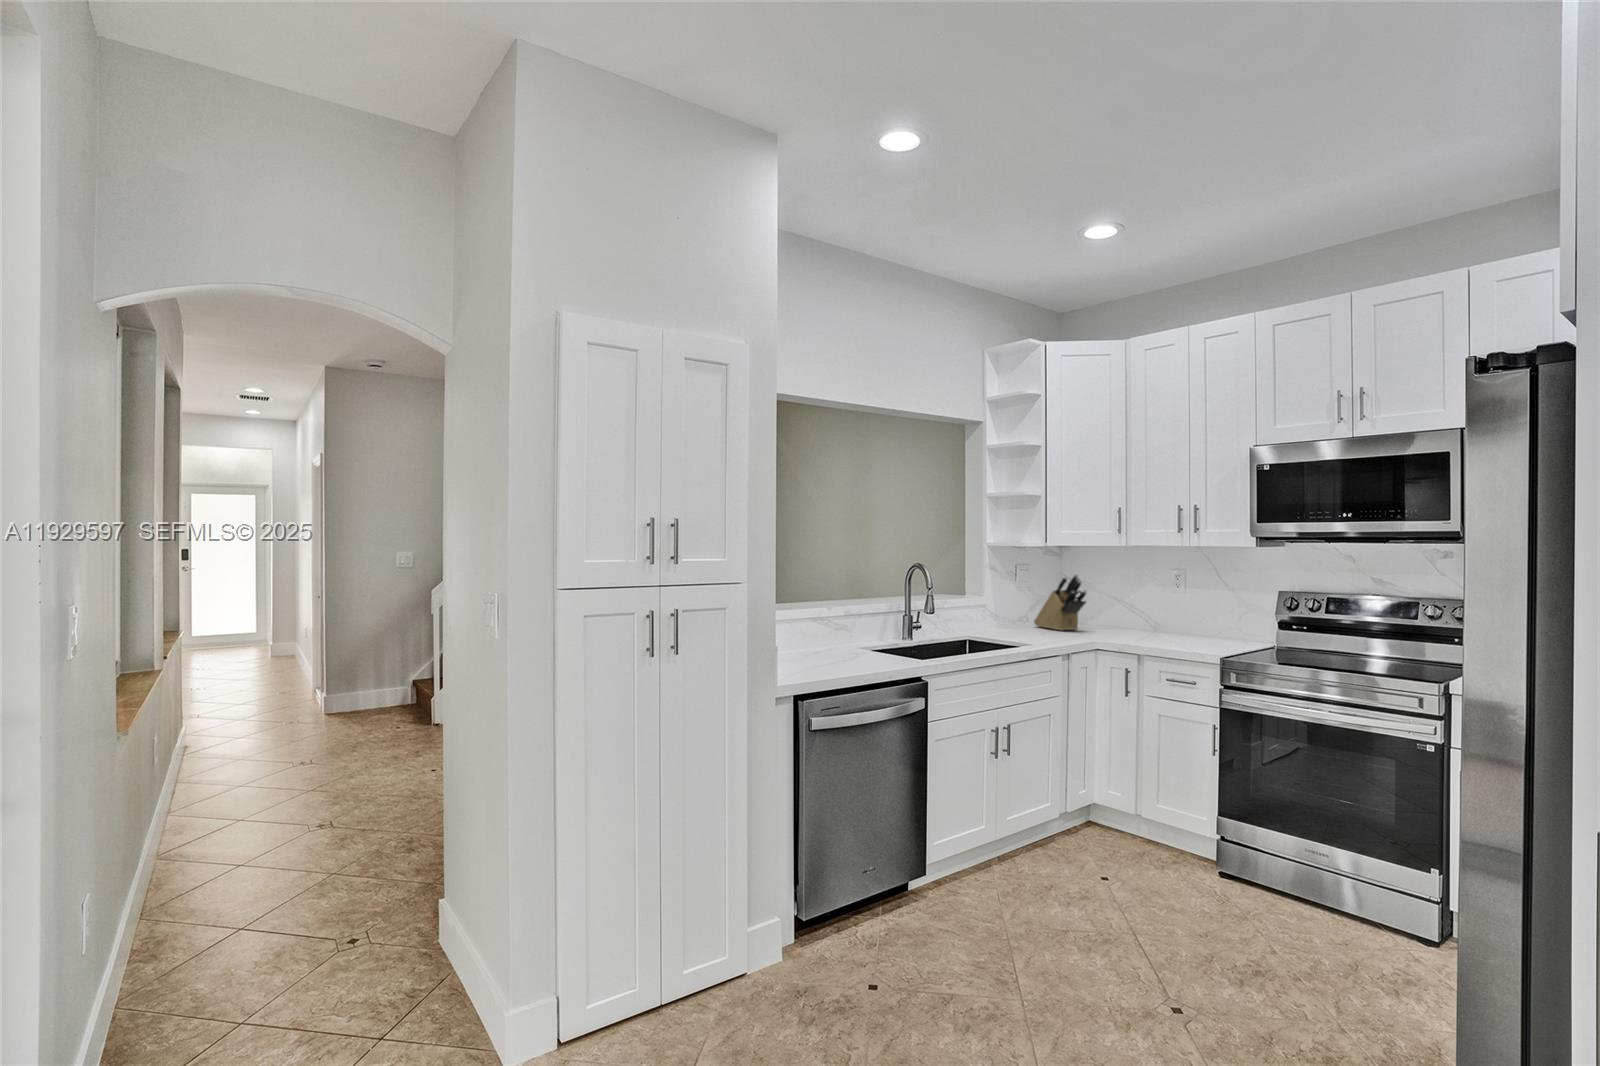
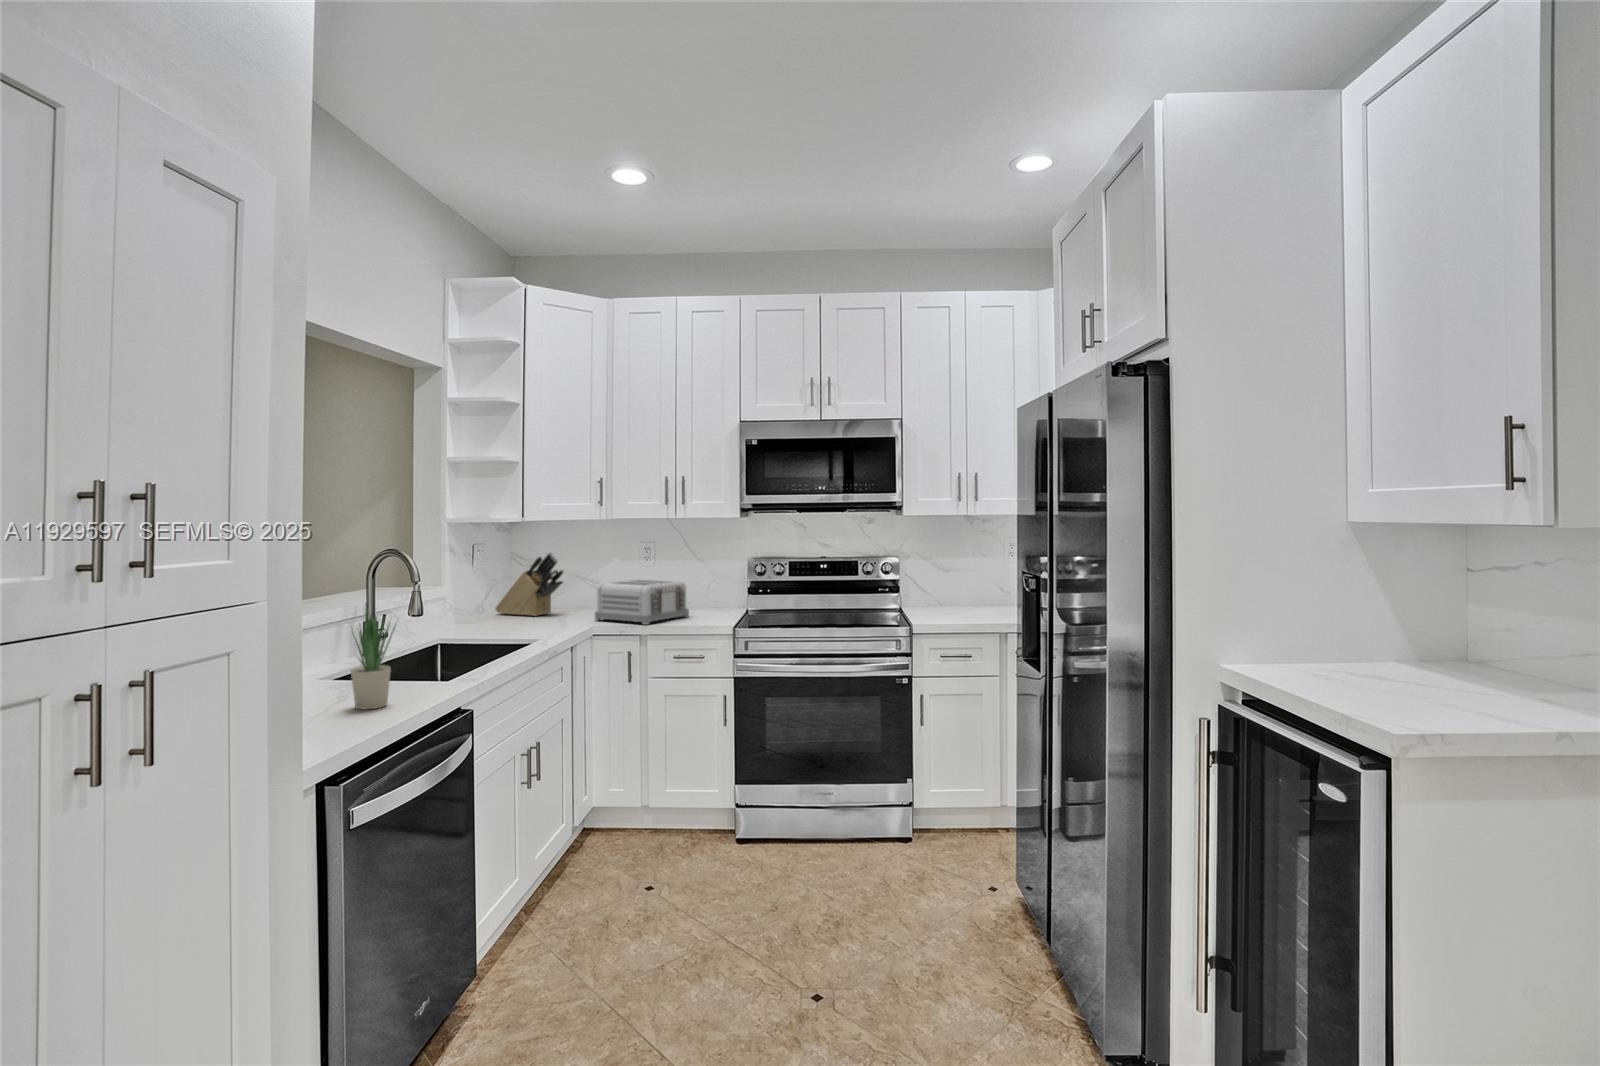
potted plant: none [840,597,868,670] -> present [351,605,396,709]
toaster: none [1102,604,1197,646] -> present [595,579,689,625]

